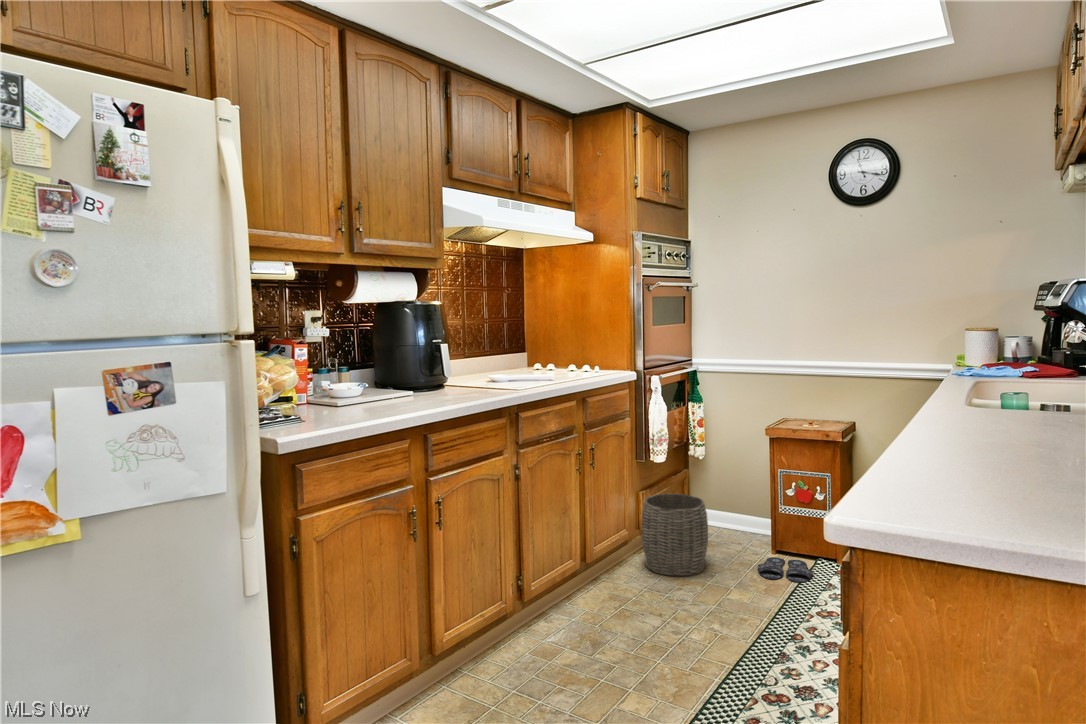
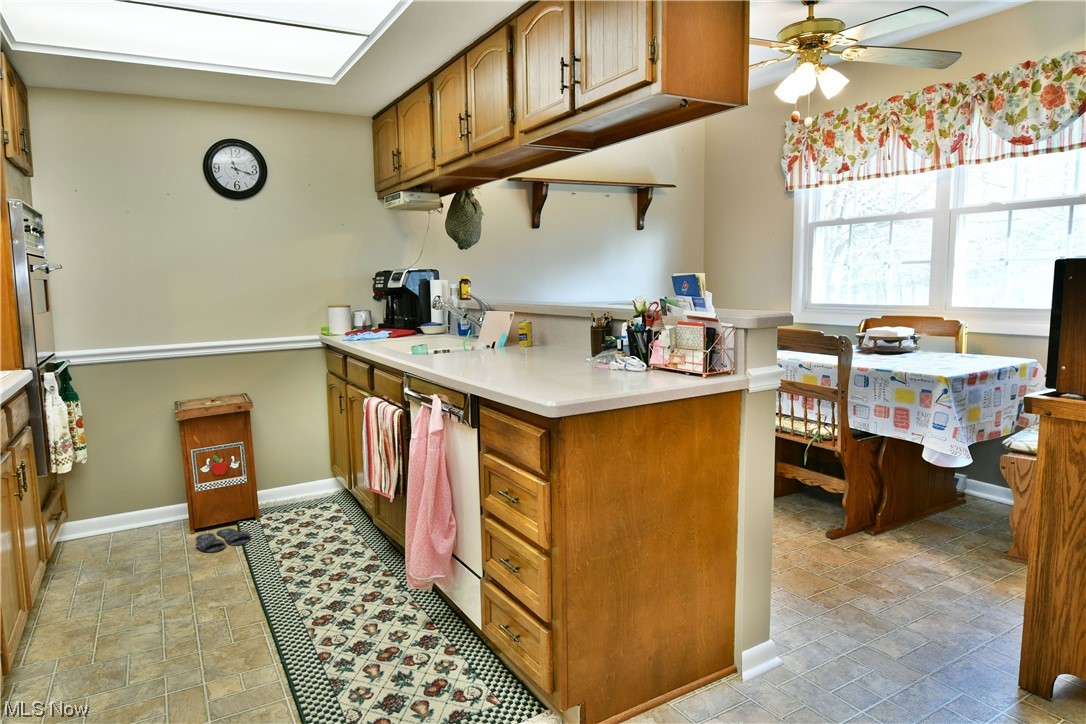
woven basket: present [641,494,708,576] -> none [55,499,145,594]

